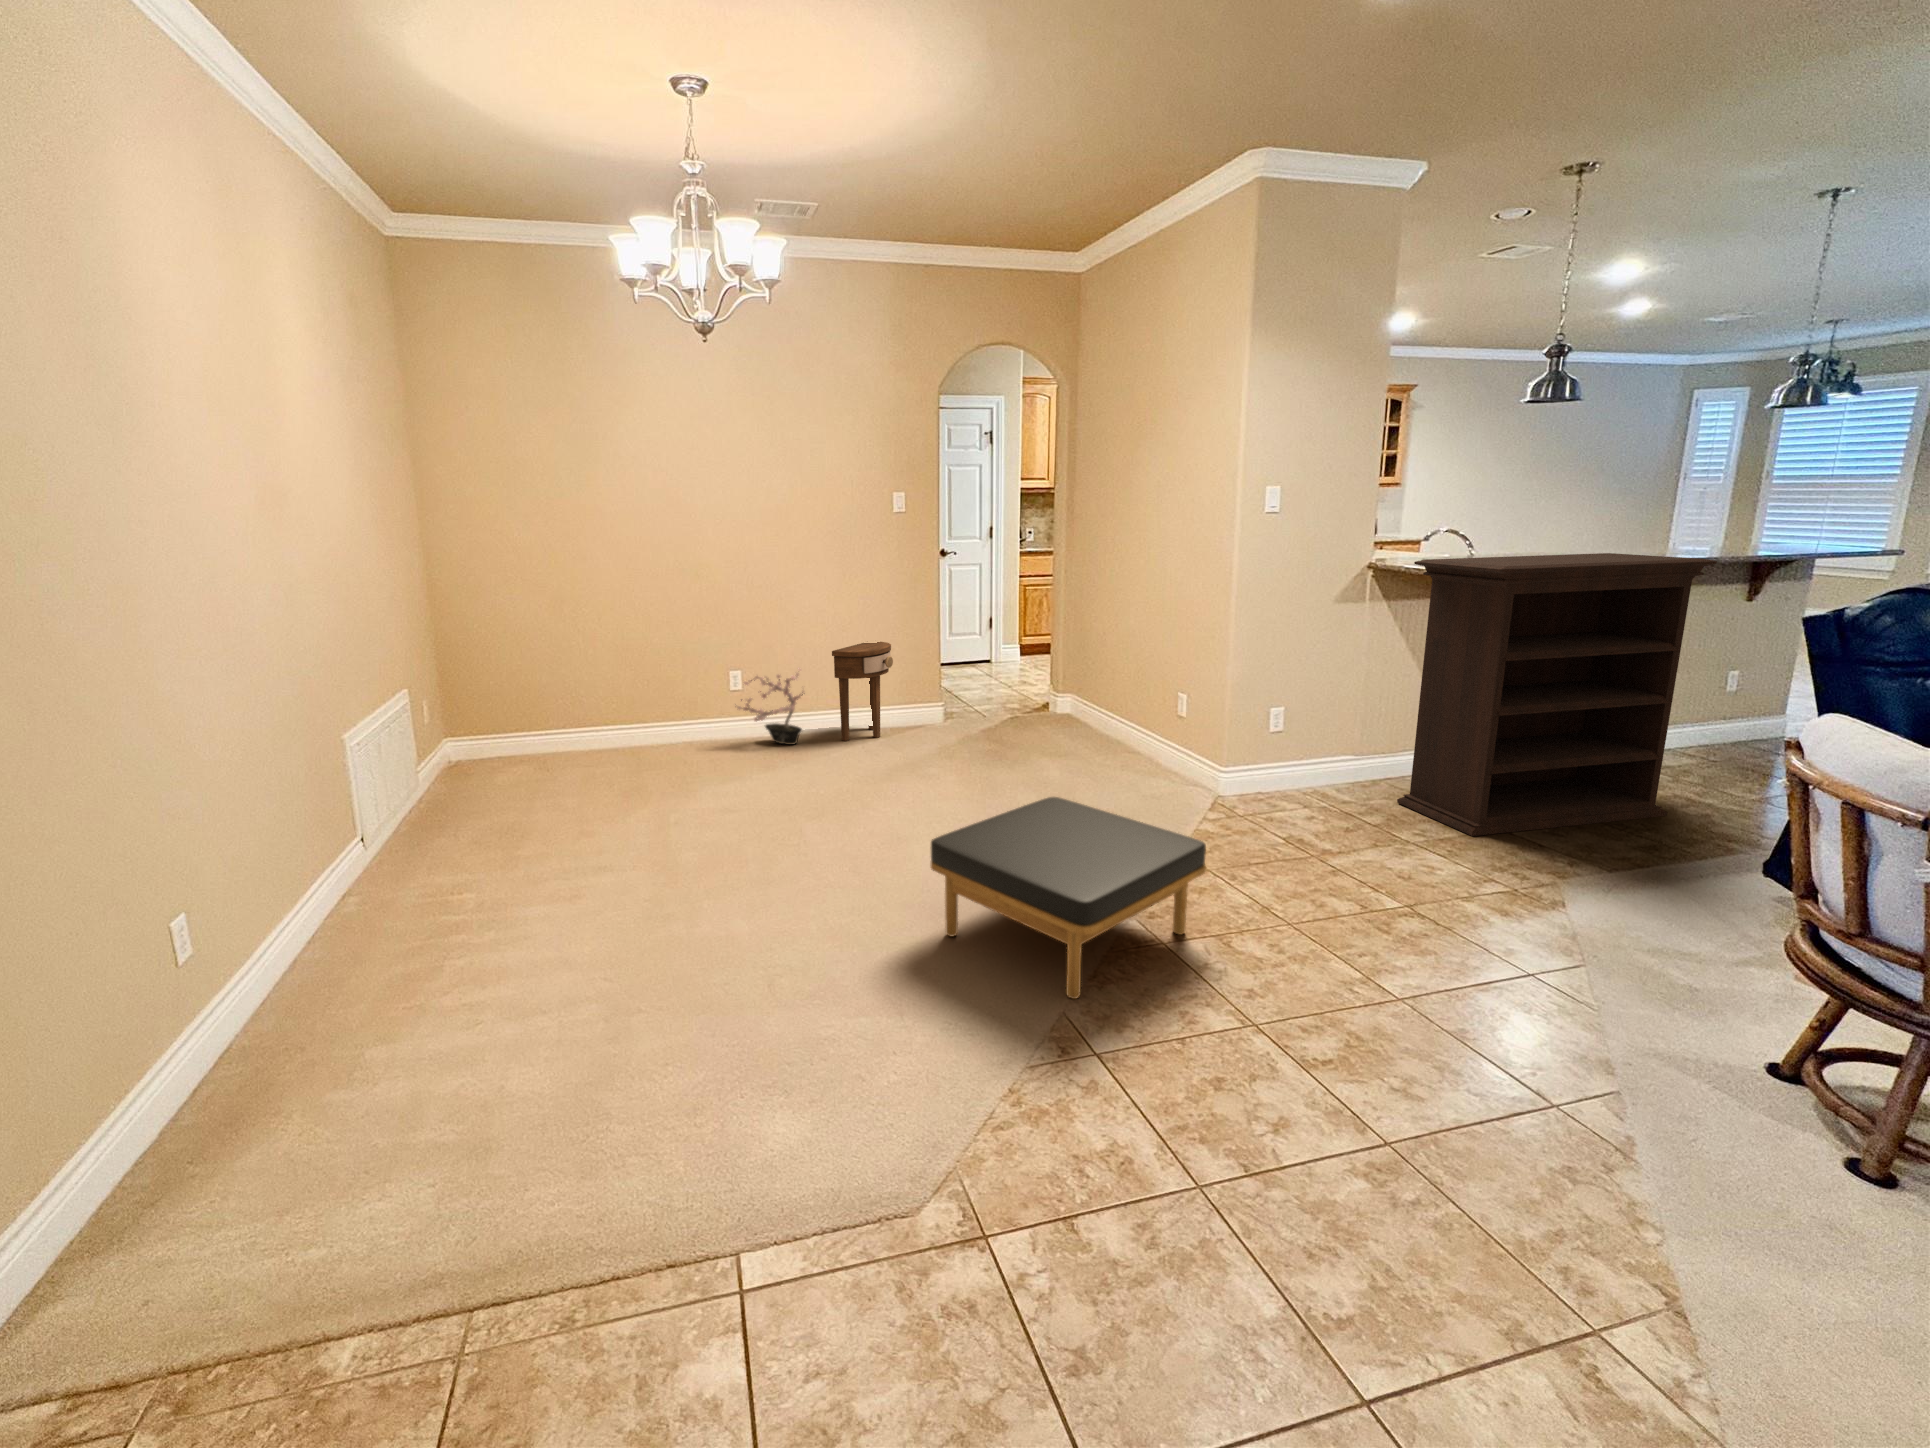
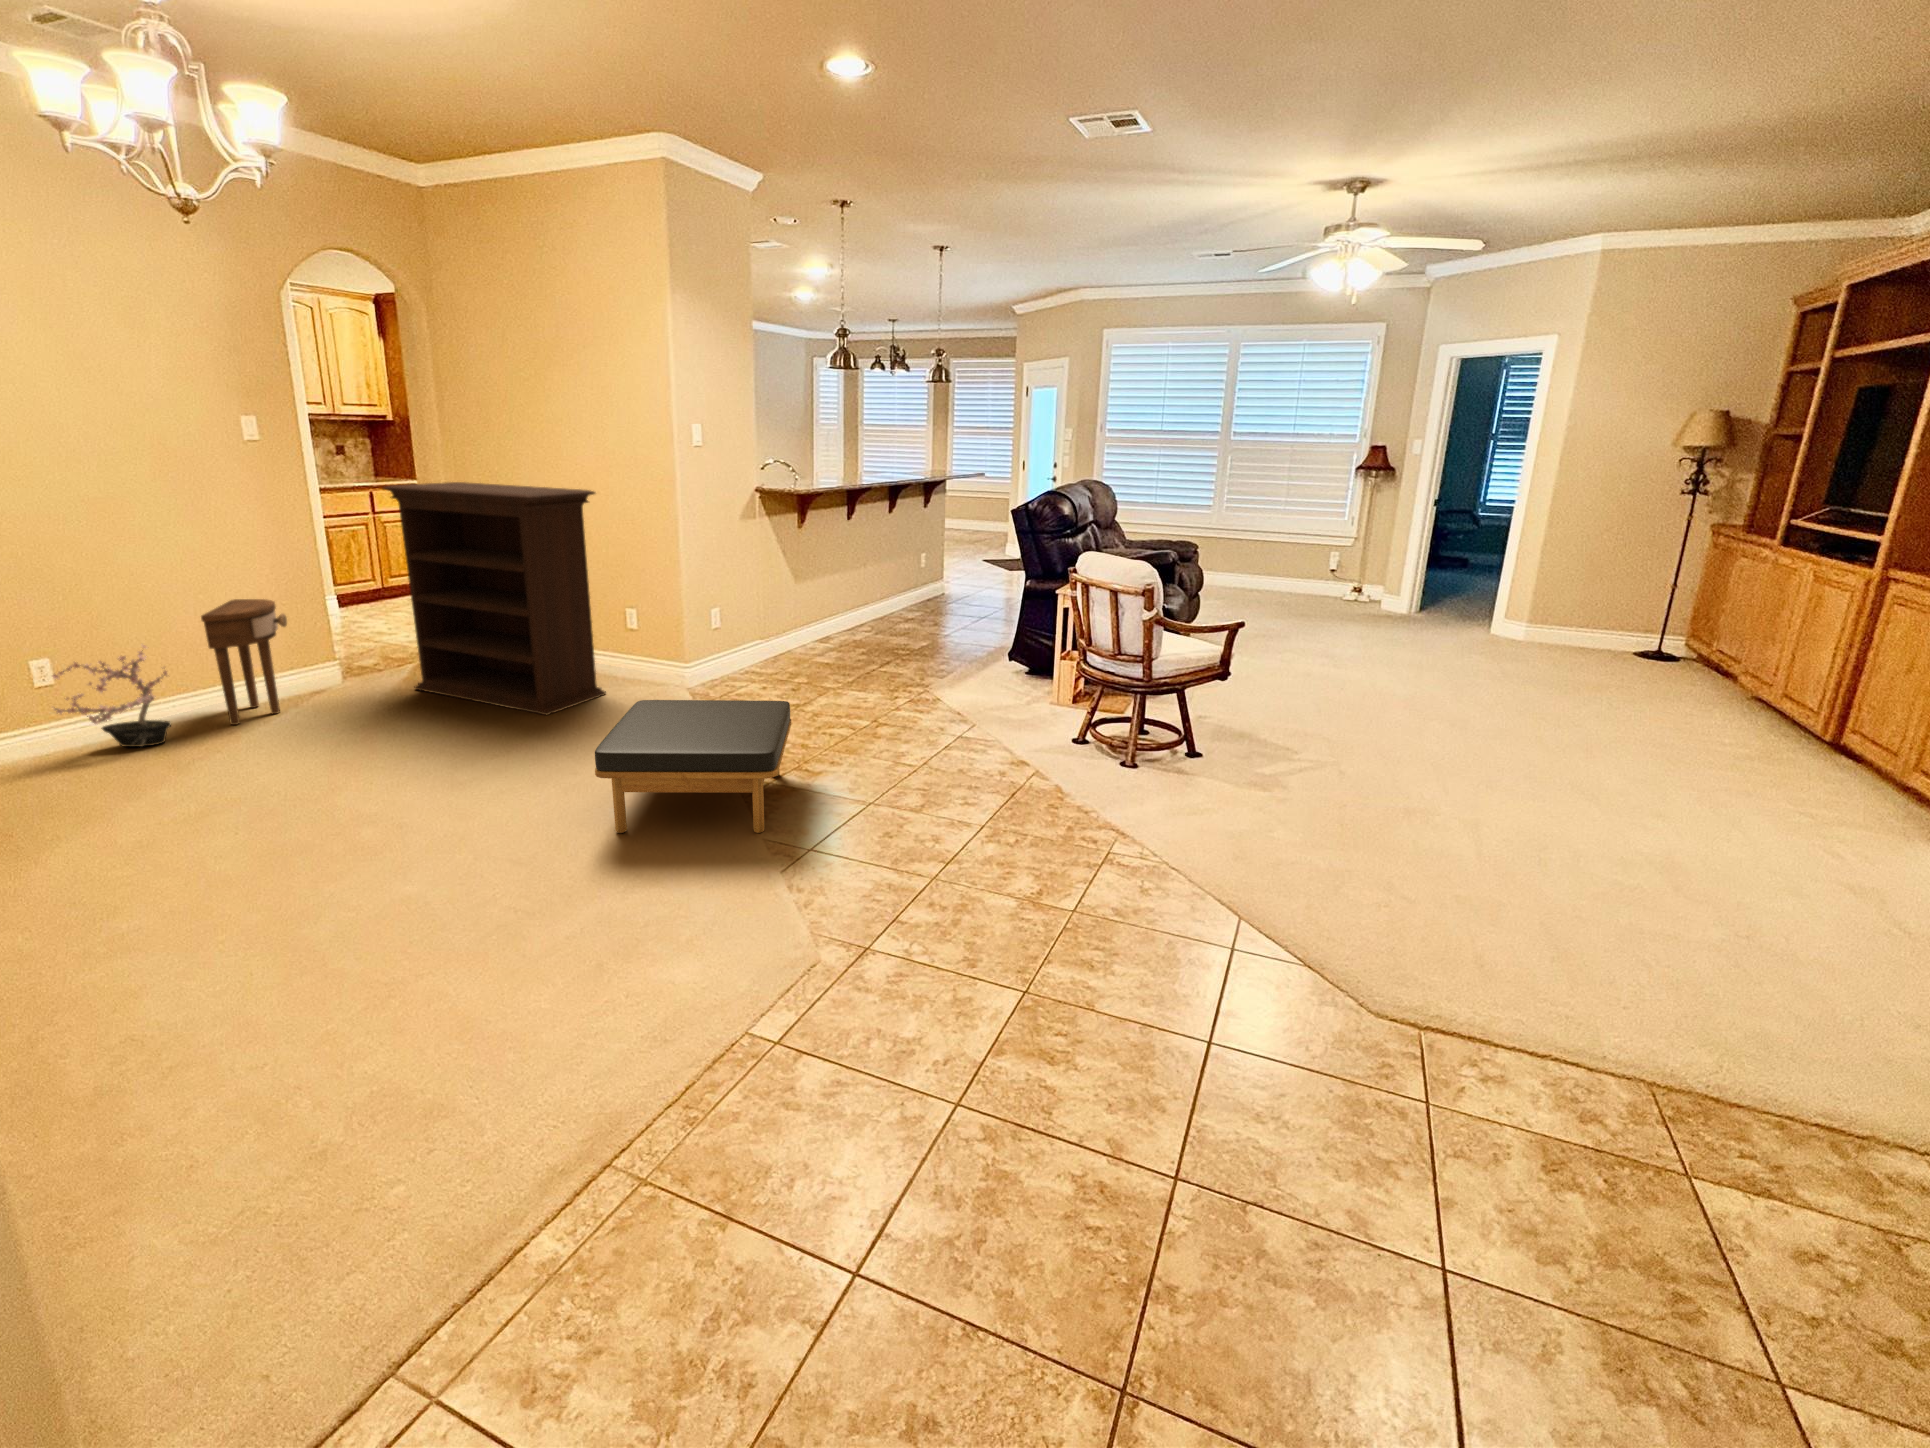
bookshelf: present [1397,553,1717,836] -> present [383,482,606,715]

